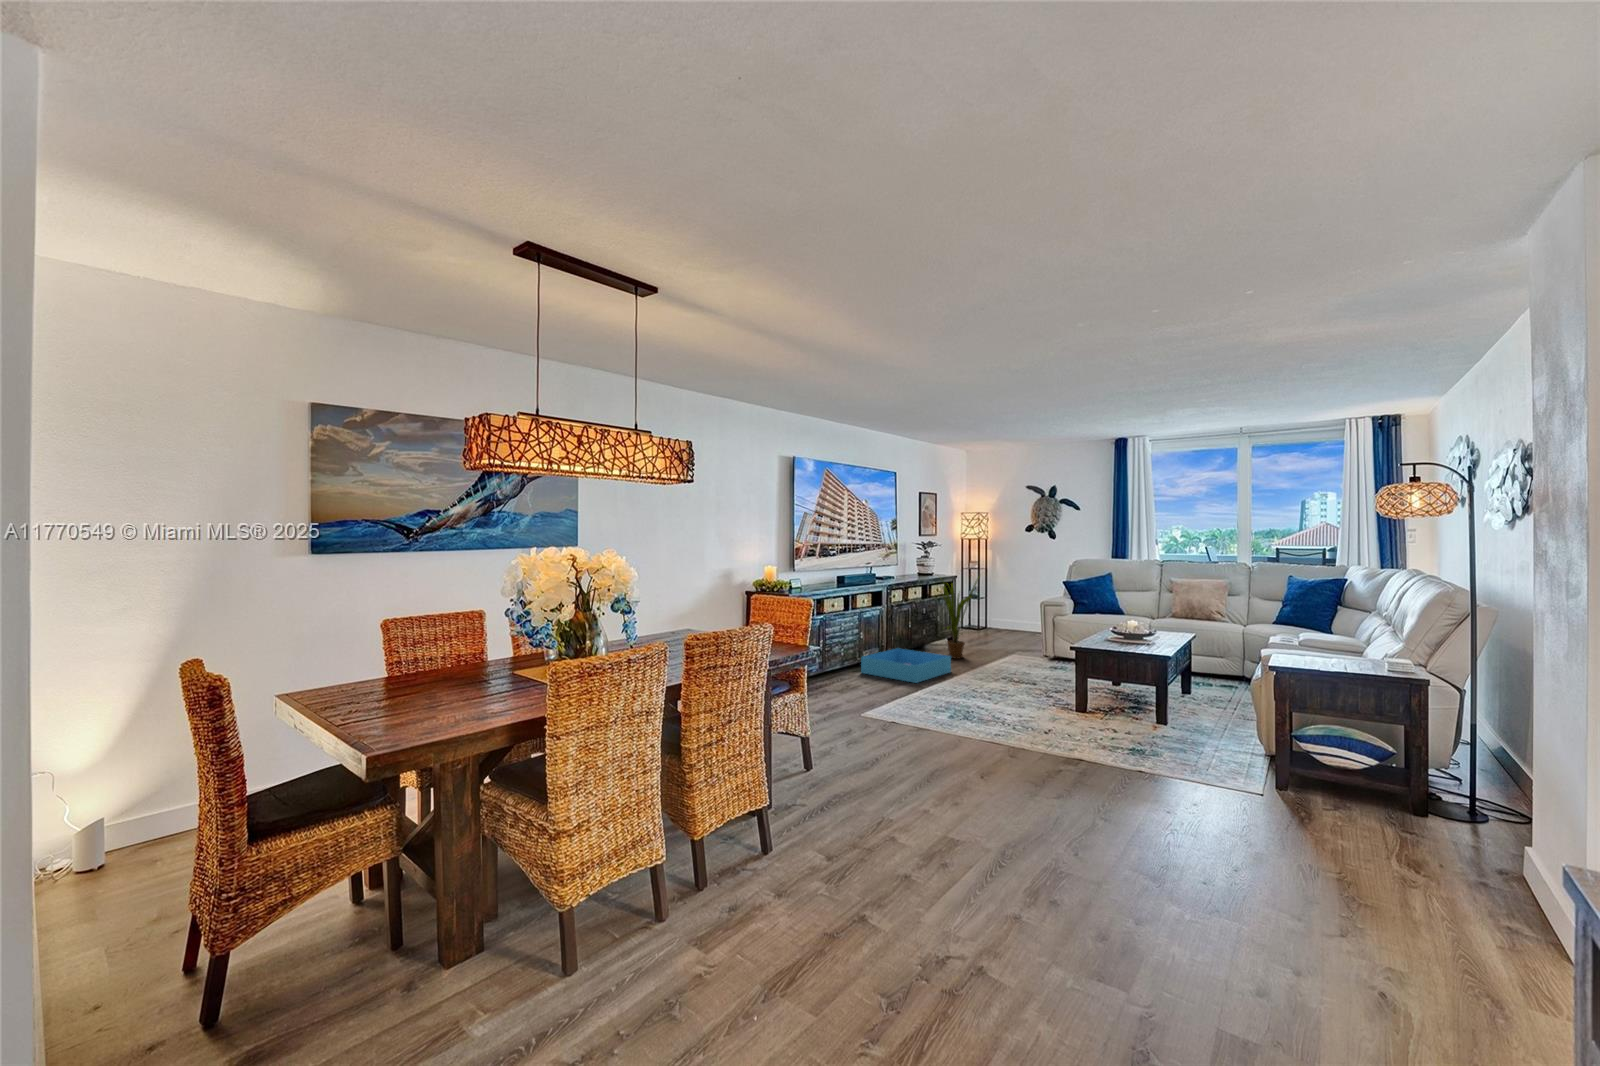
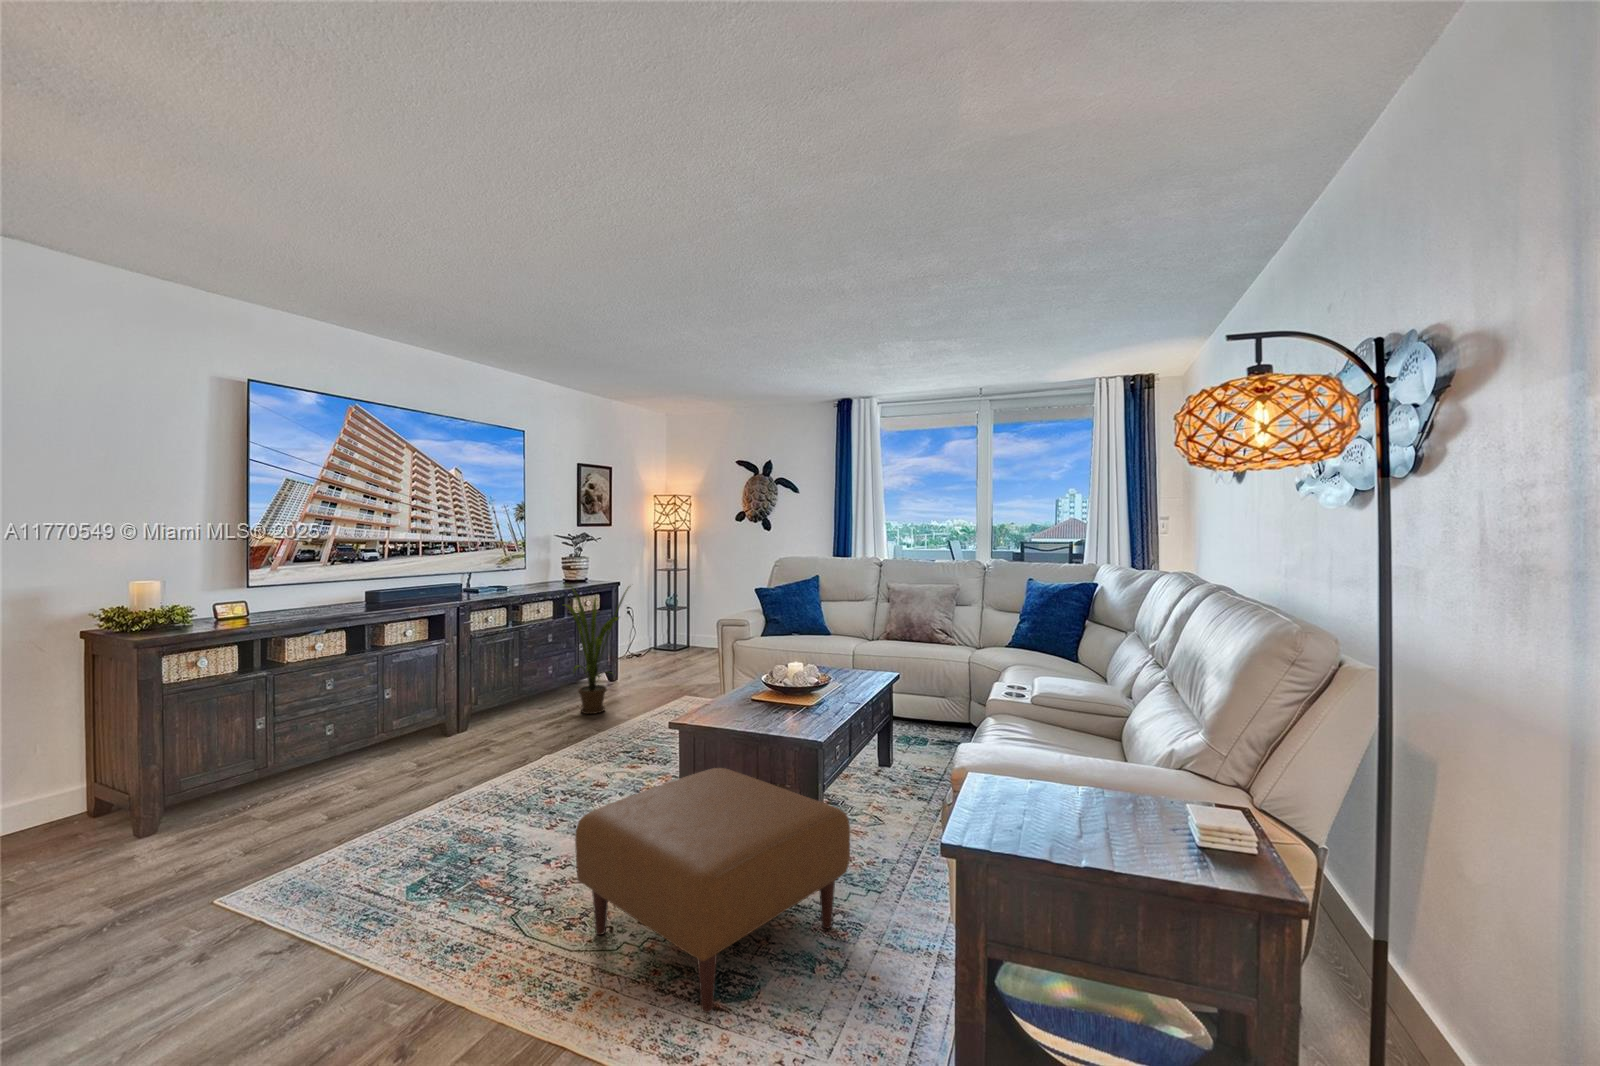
storage bin: present [861,649,951,683] -> none [388,708,555,781]
ottoman: none [1051,670,1204,765] -> present [575,768,850,1013]

